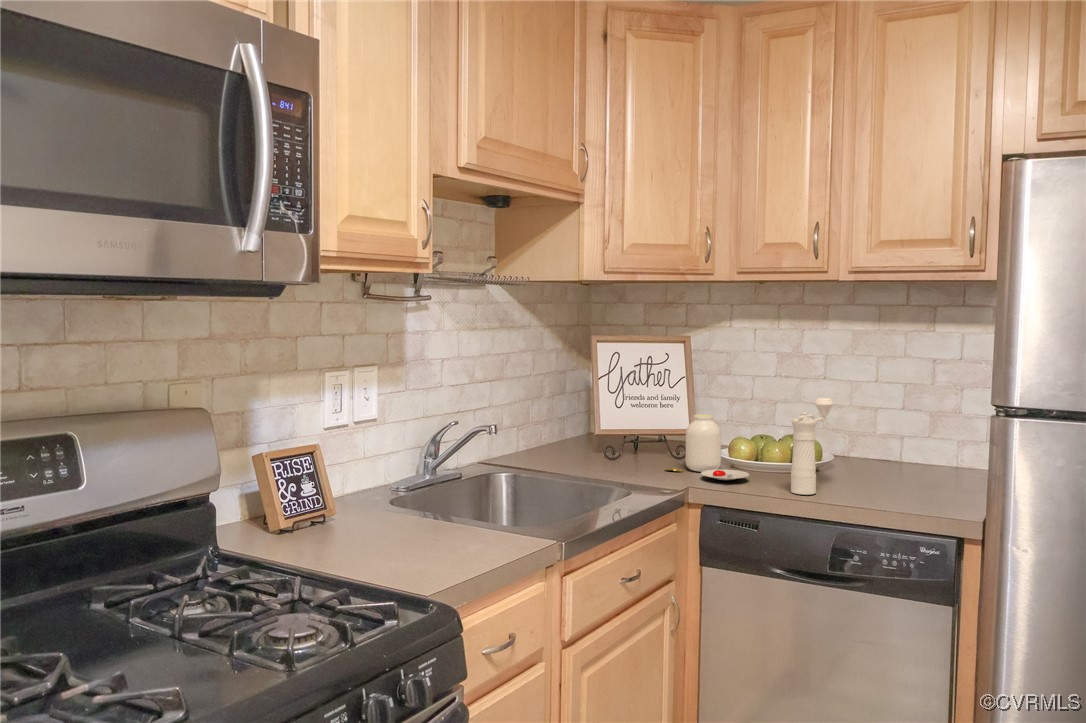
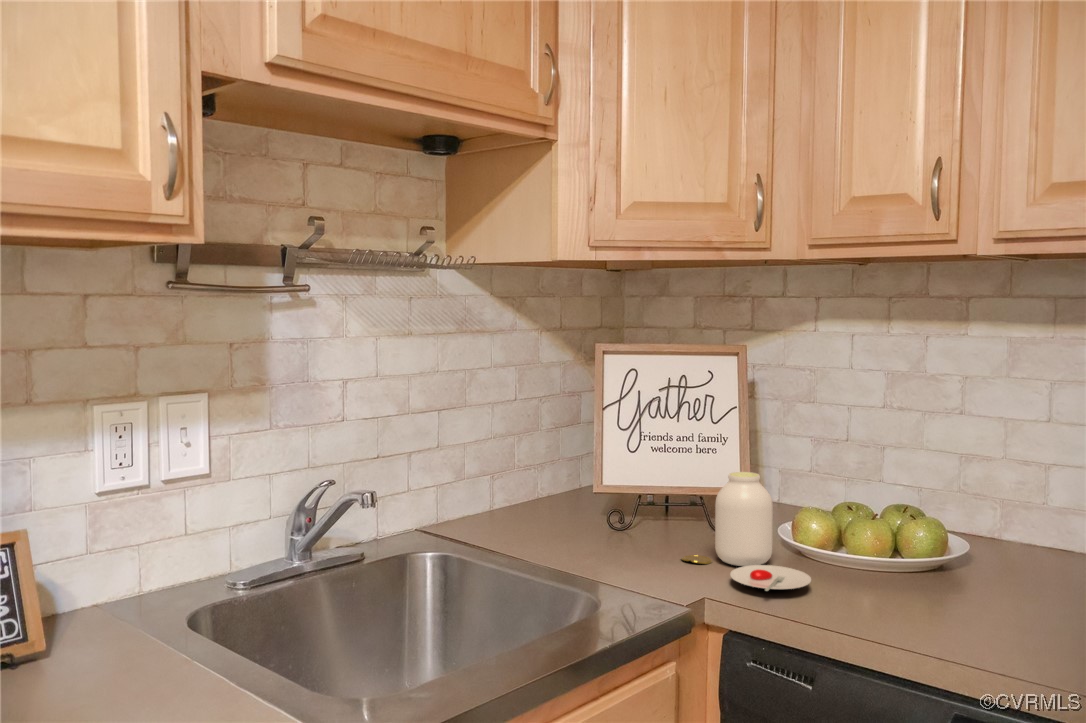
pepper mill: present [791,398,833,495] -> none [876,457,961,634]

